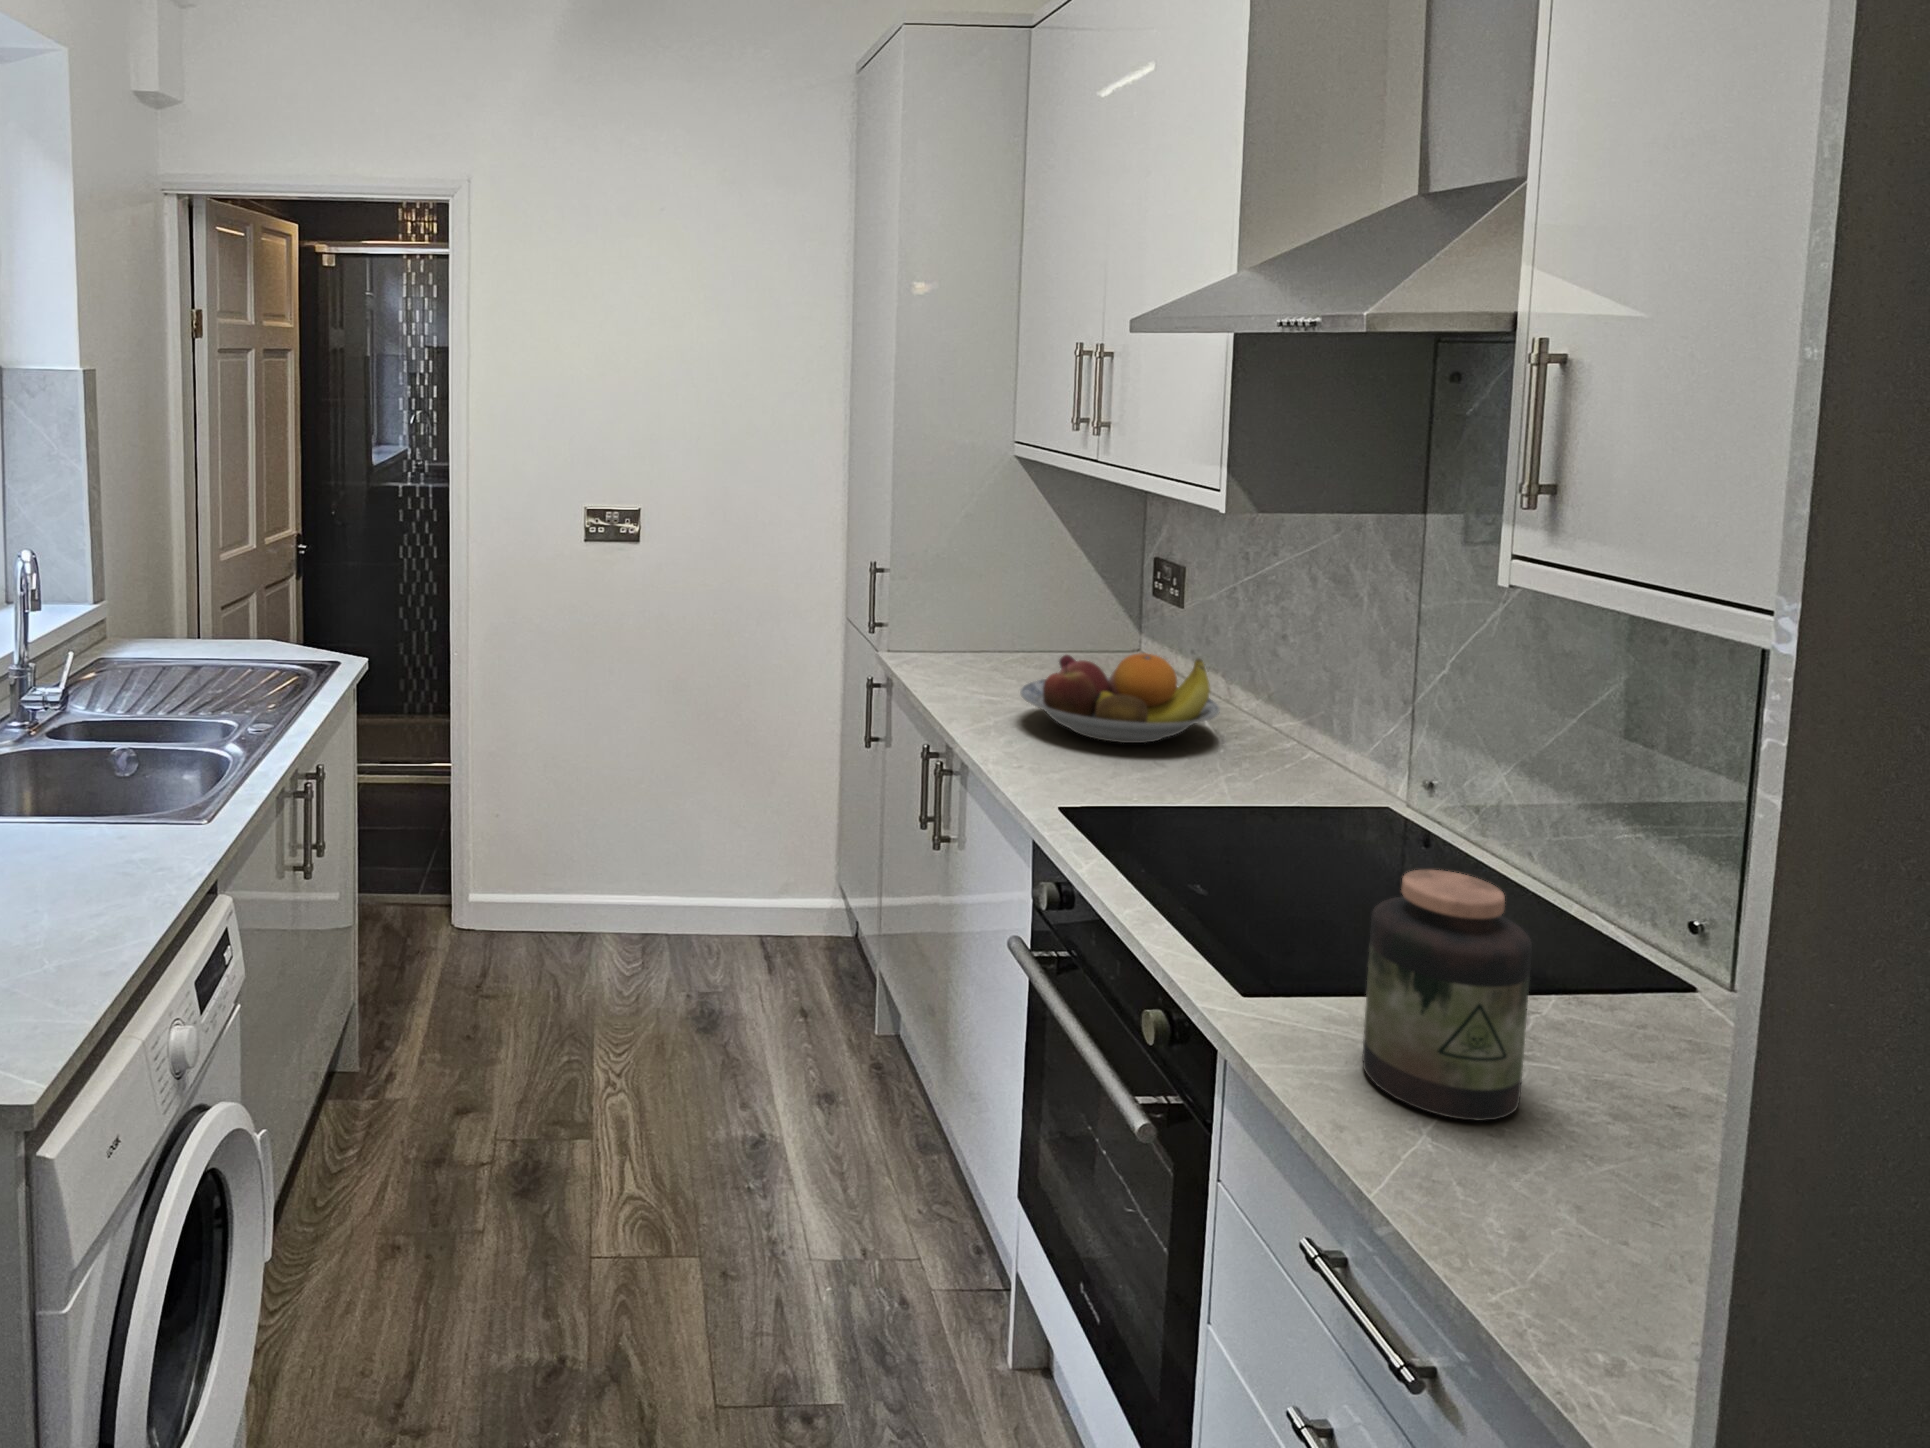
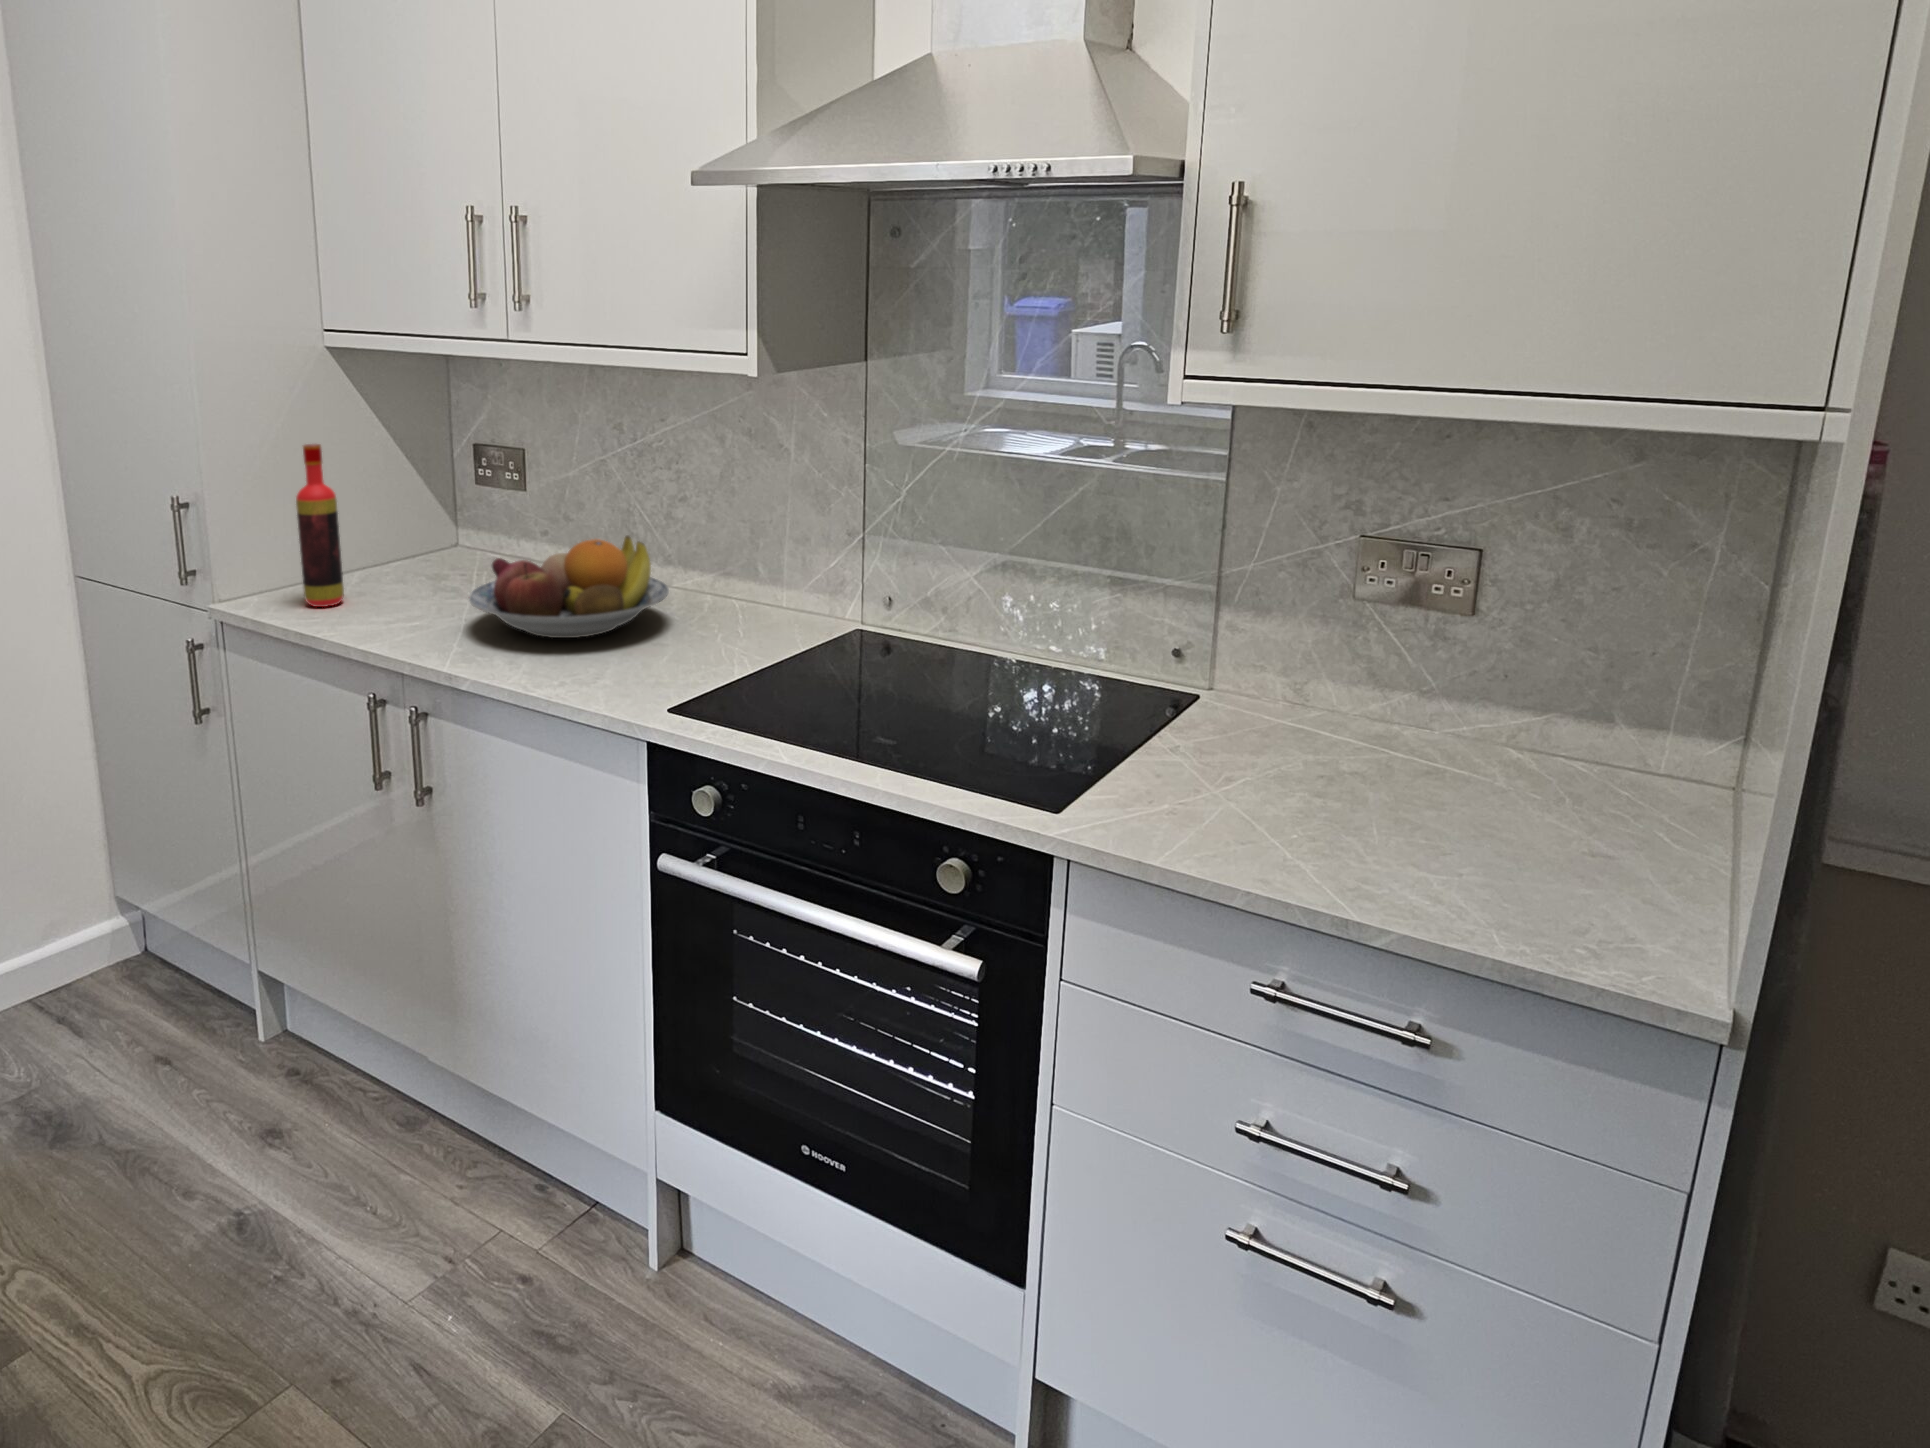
bottle: none [942,533,979,671] -> present [296,444,344,607]
jar: present [1363,870,1532,1121] -> none [1166,648,1297,844]

